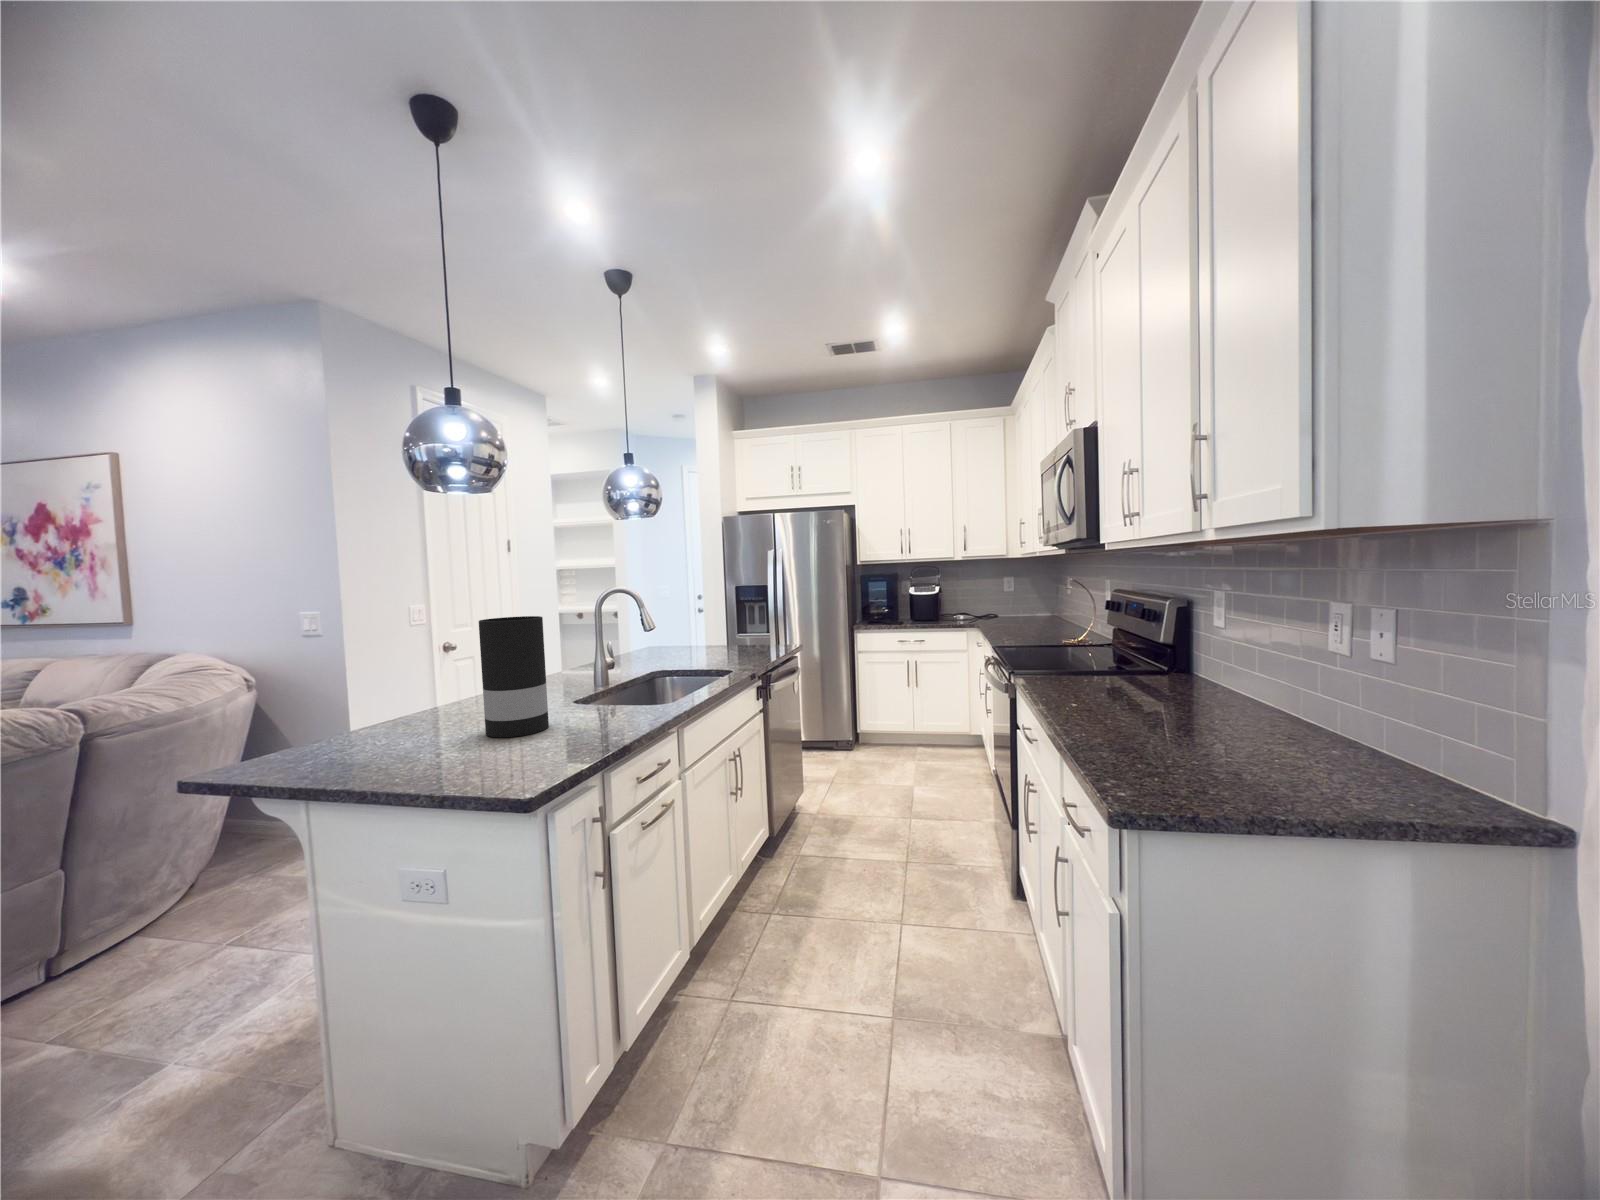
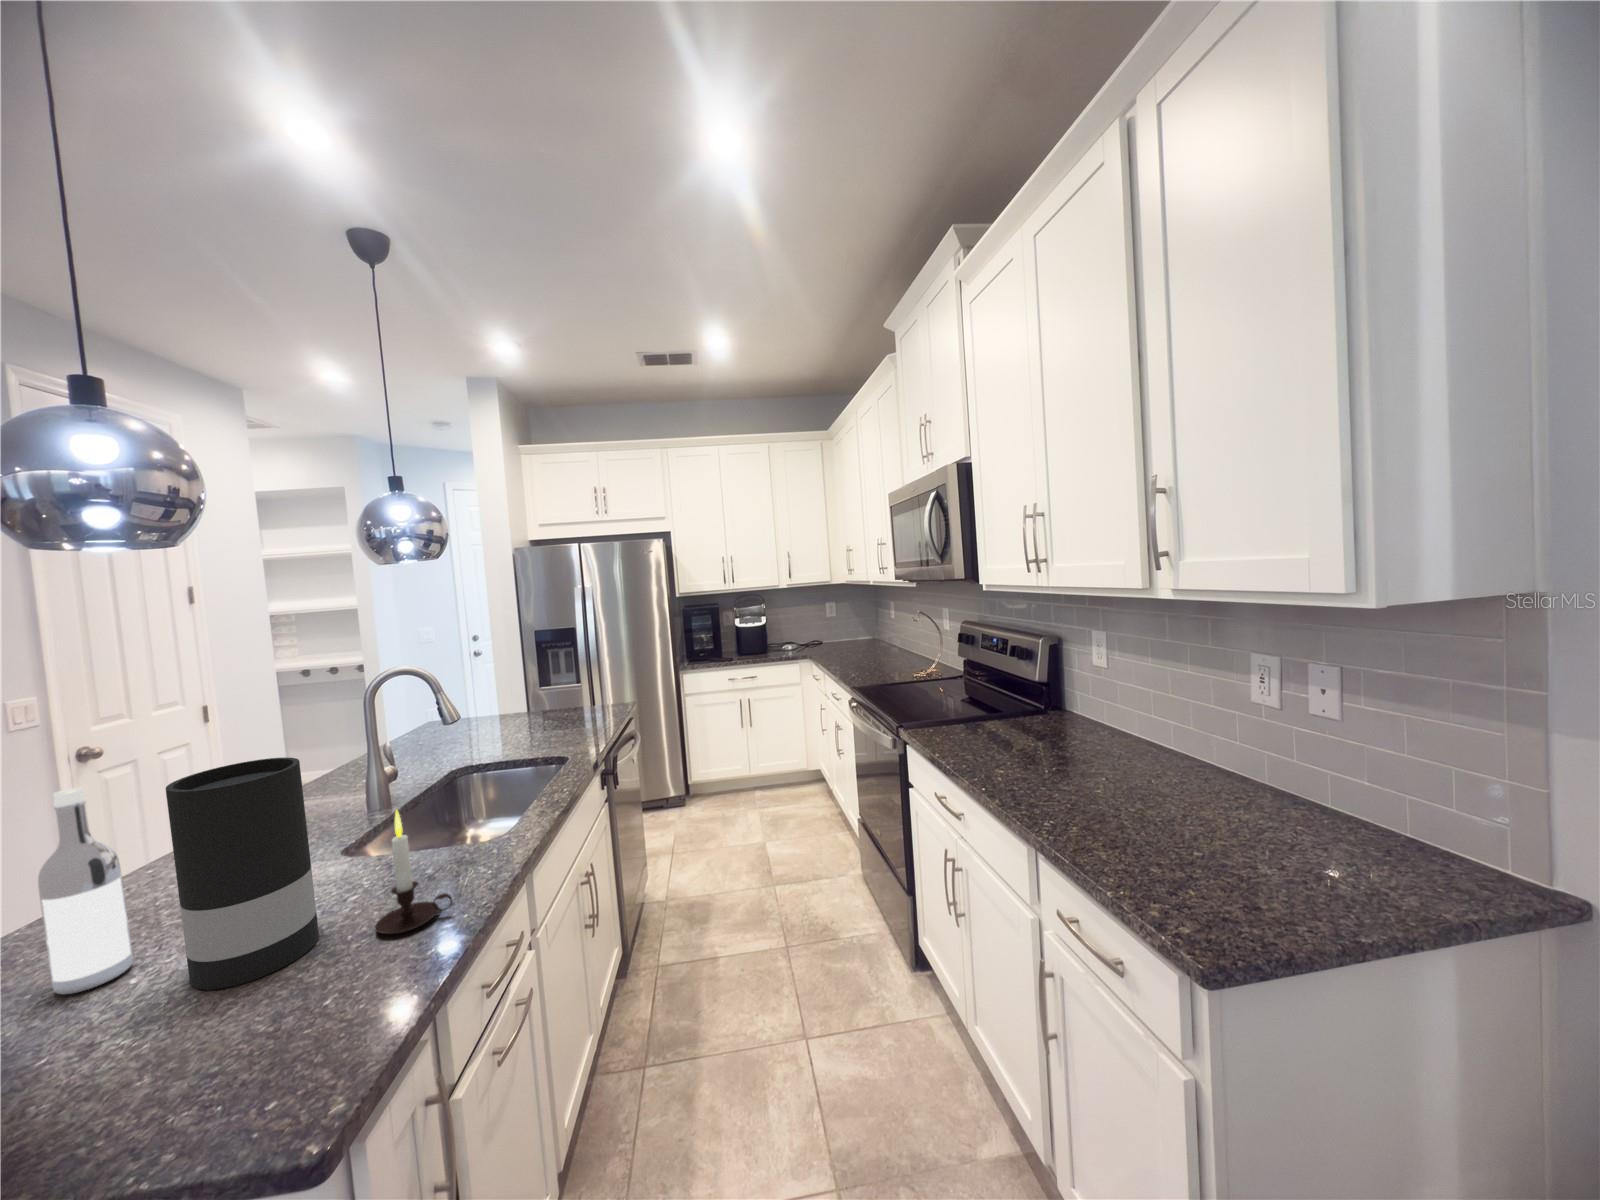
wine bottle: none [425,620,463,731] -> present [38,787,133,995]
candle: none [577,653,620,730] -> present [375,810,452,934]

